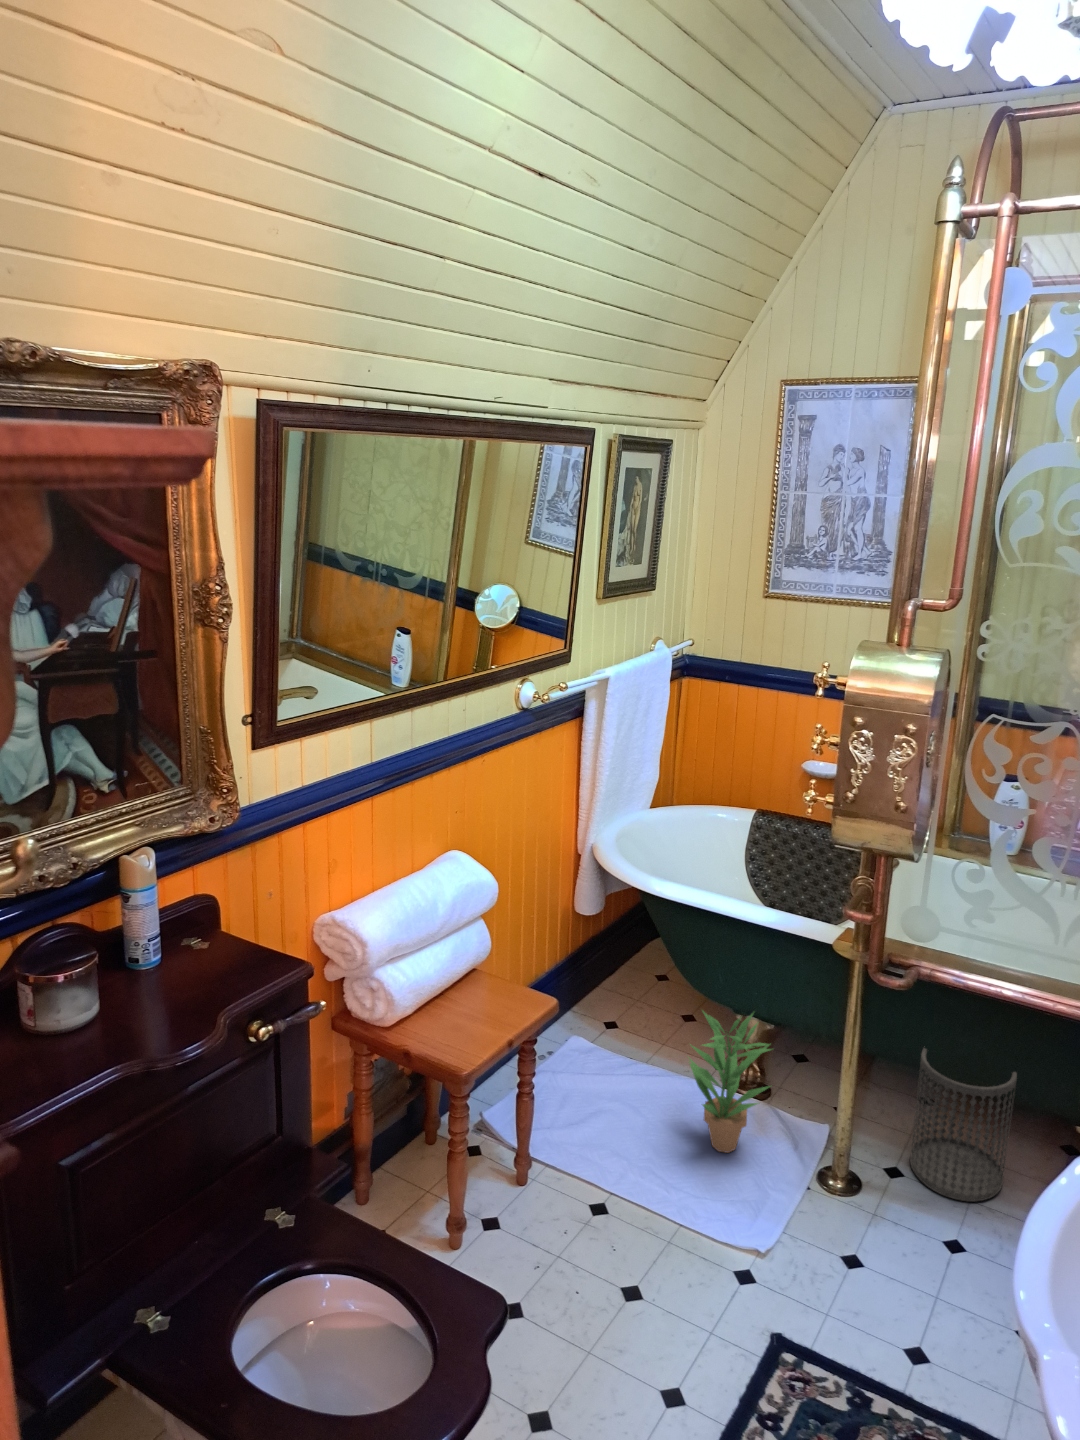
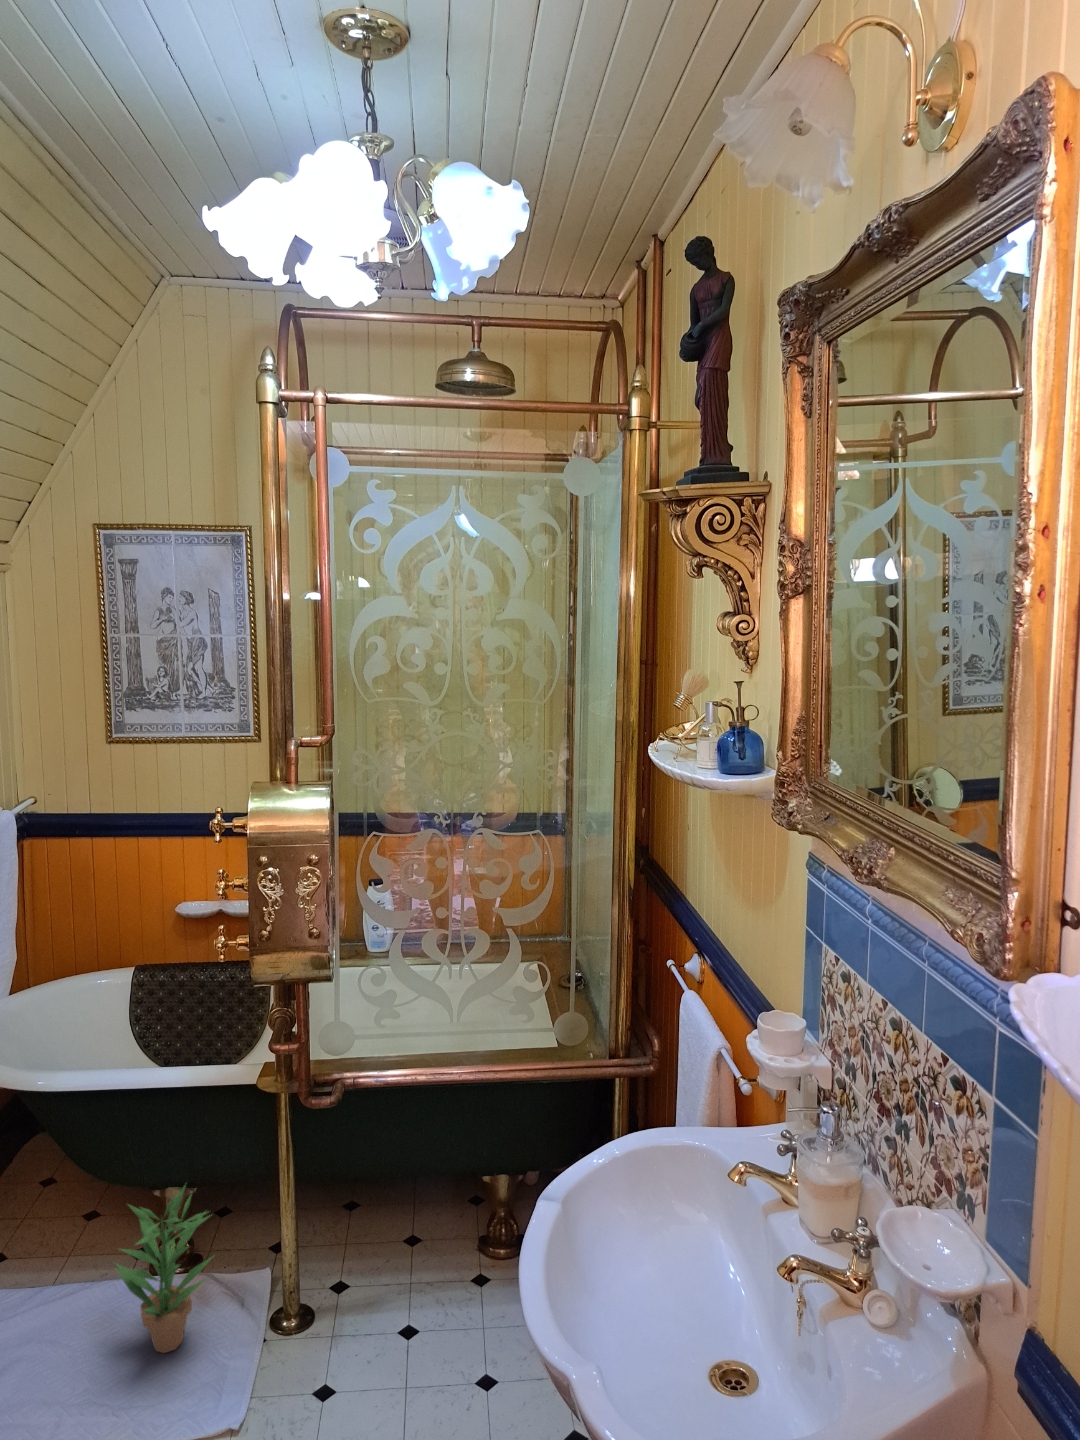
wastebasket: present [910,1048,1017,1201] -> none [350,1129,433,1287]

